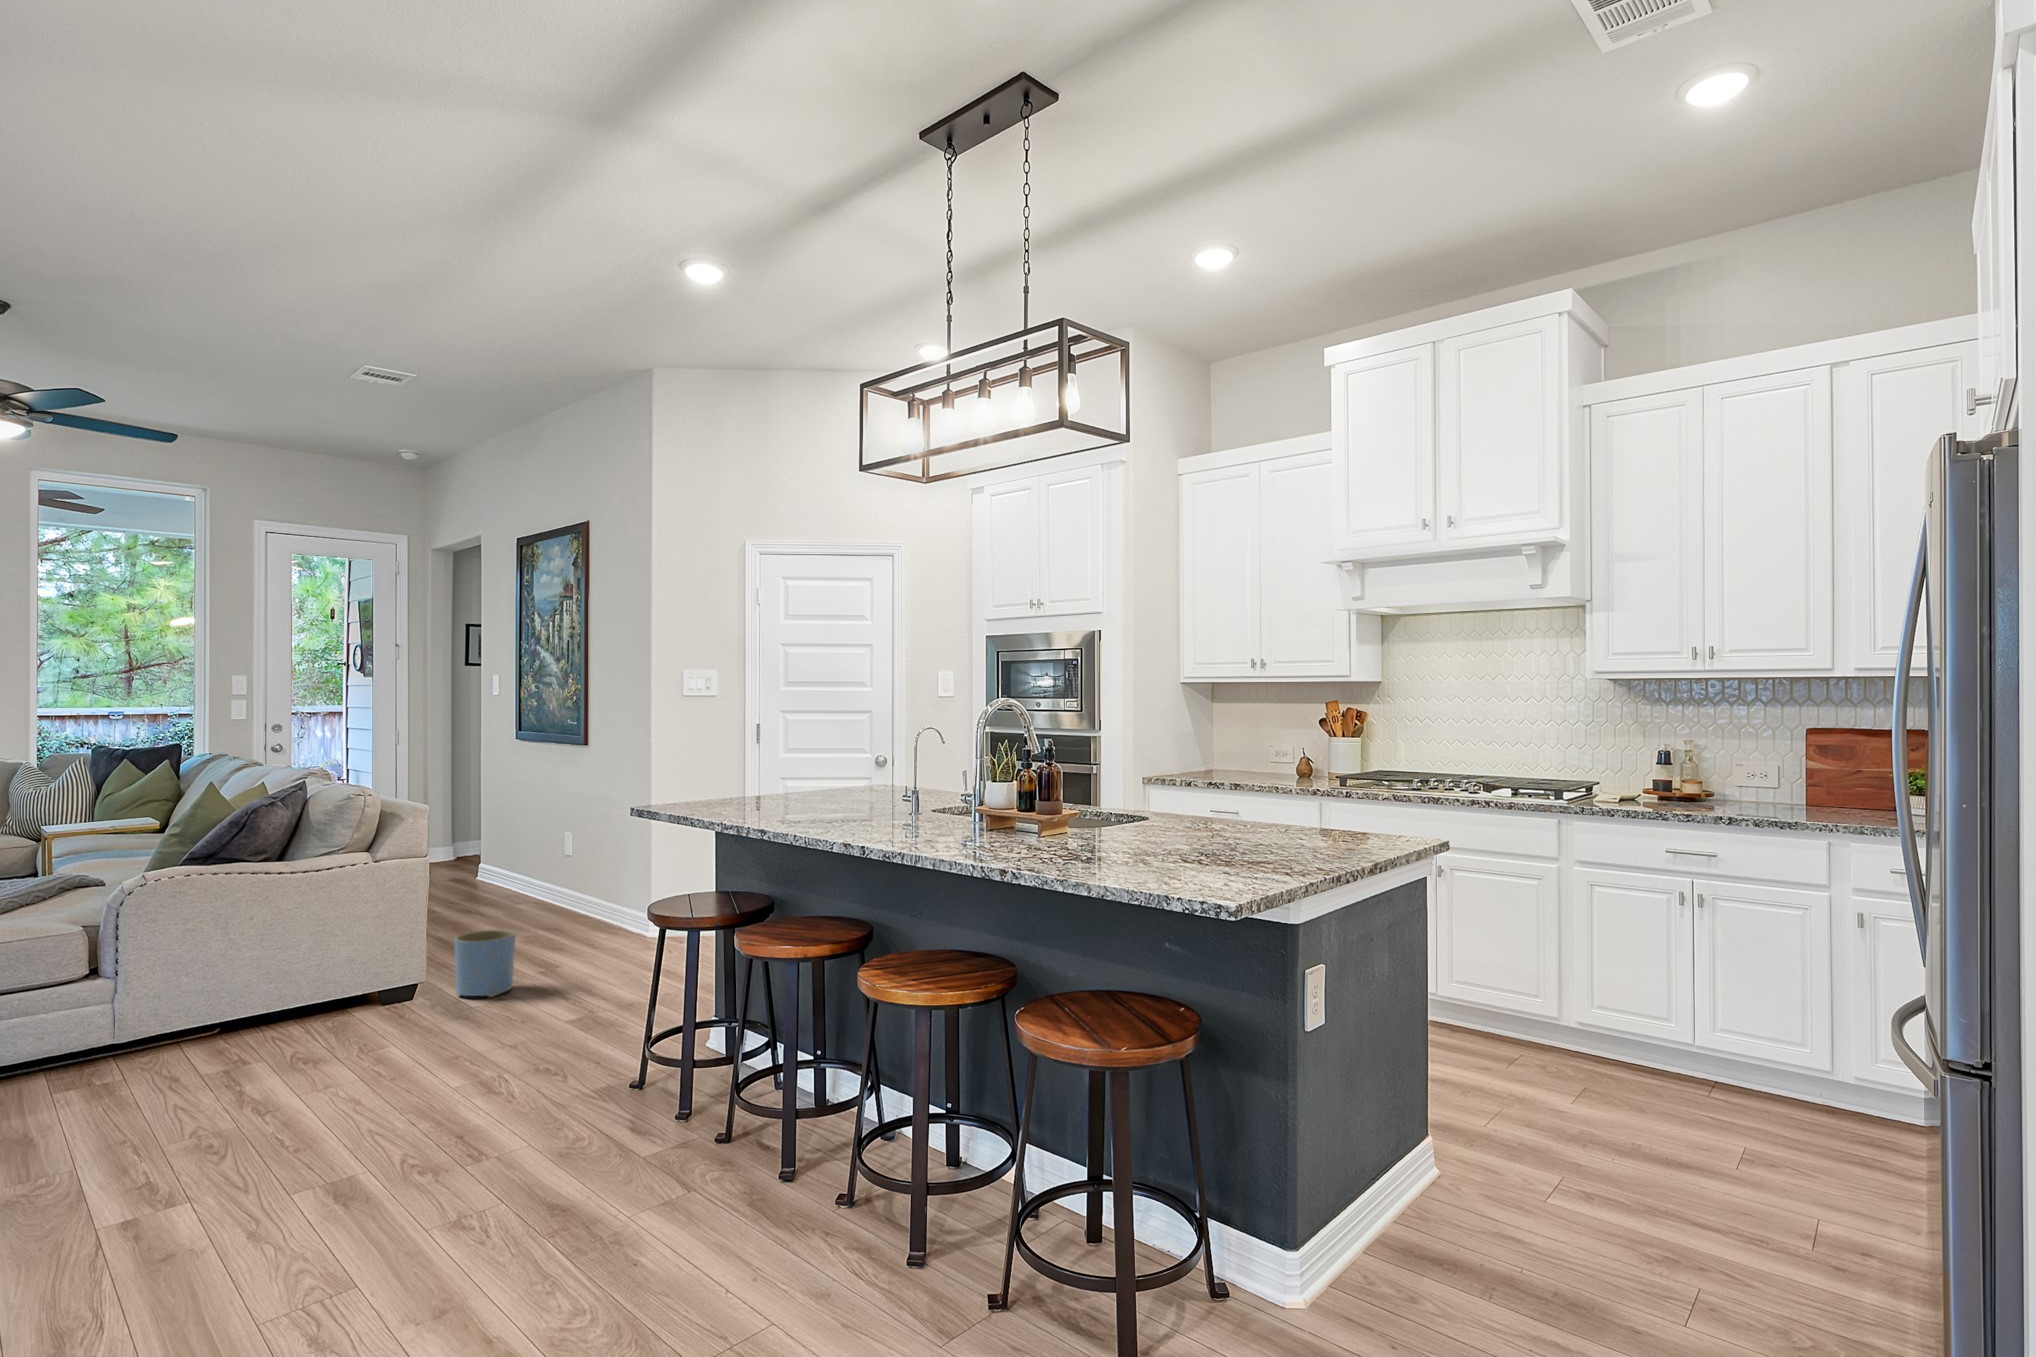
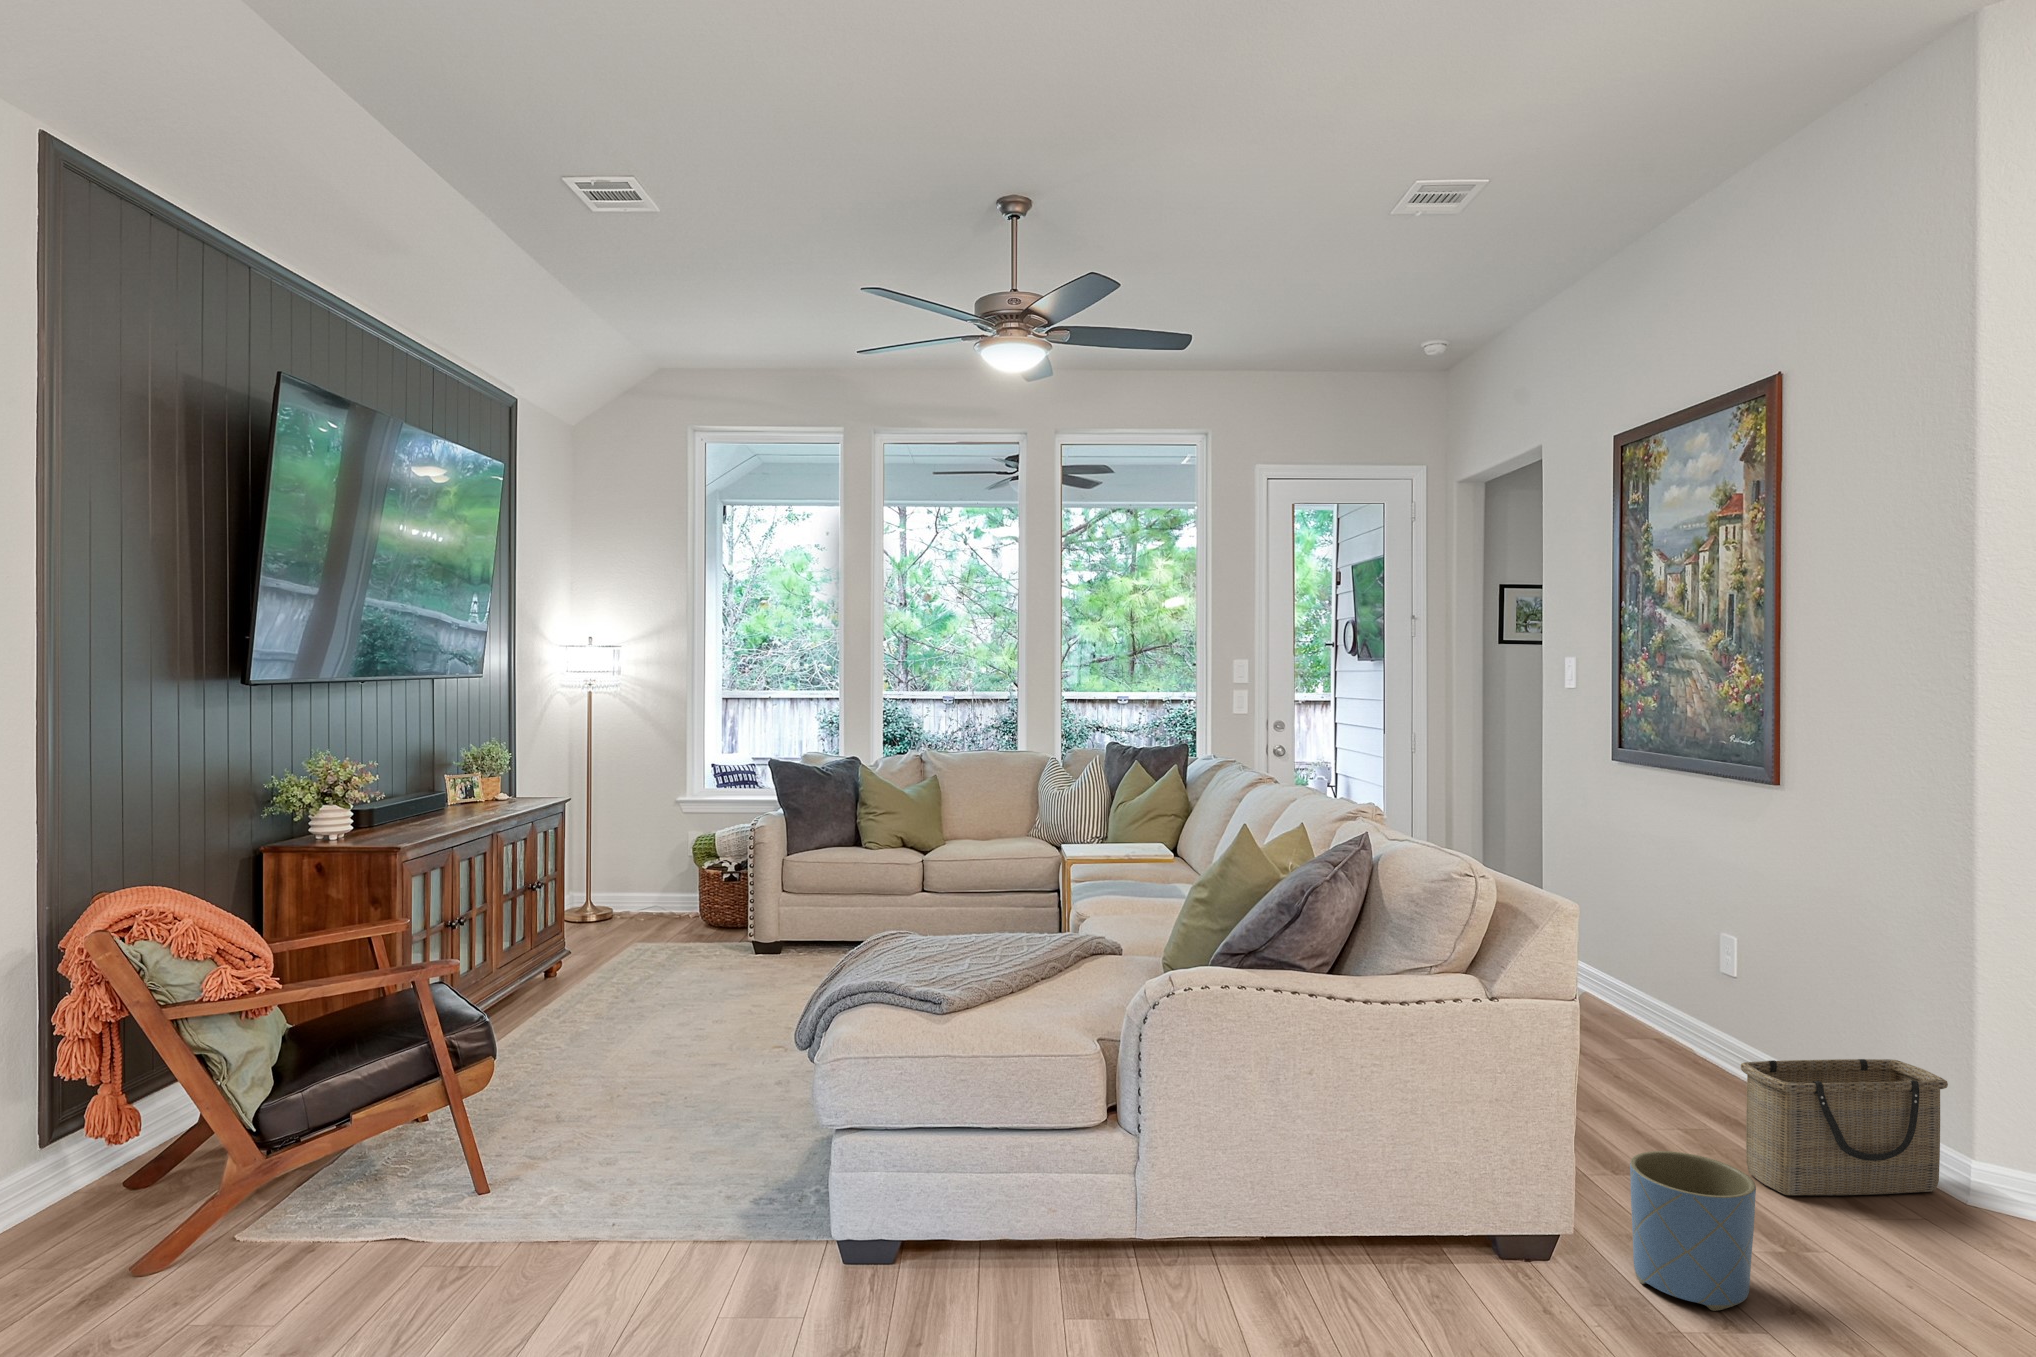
basket: none [542,880,640,954] -> present [1741,1059,1948,1195]

